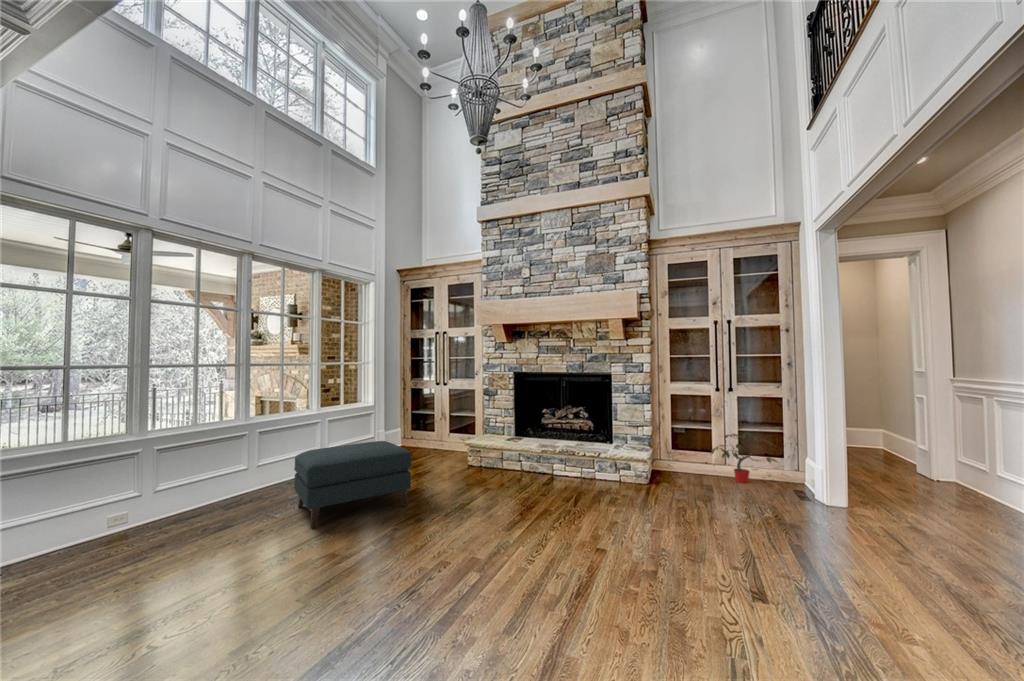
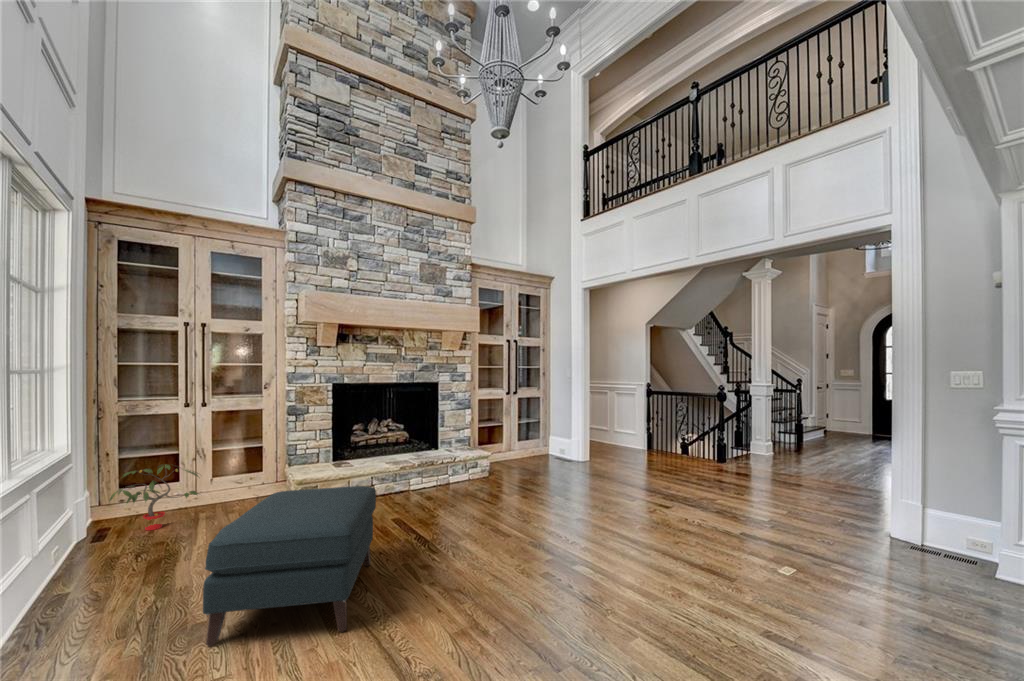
potted plant: present [711,433,777,483] -> present [109,465,199,530]

